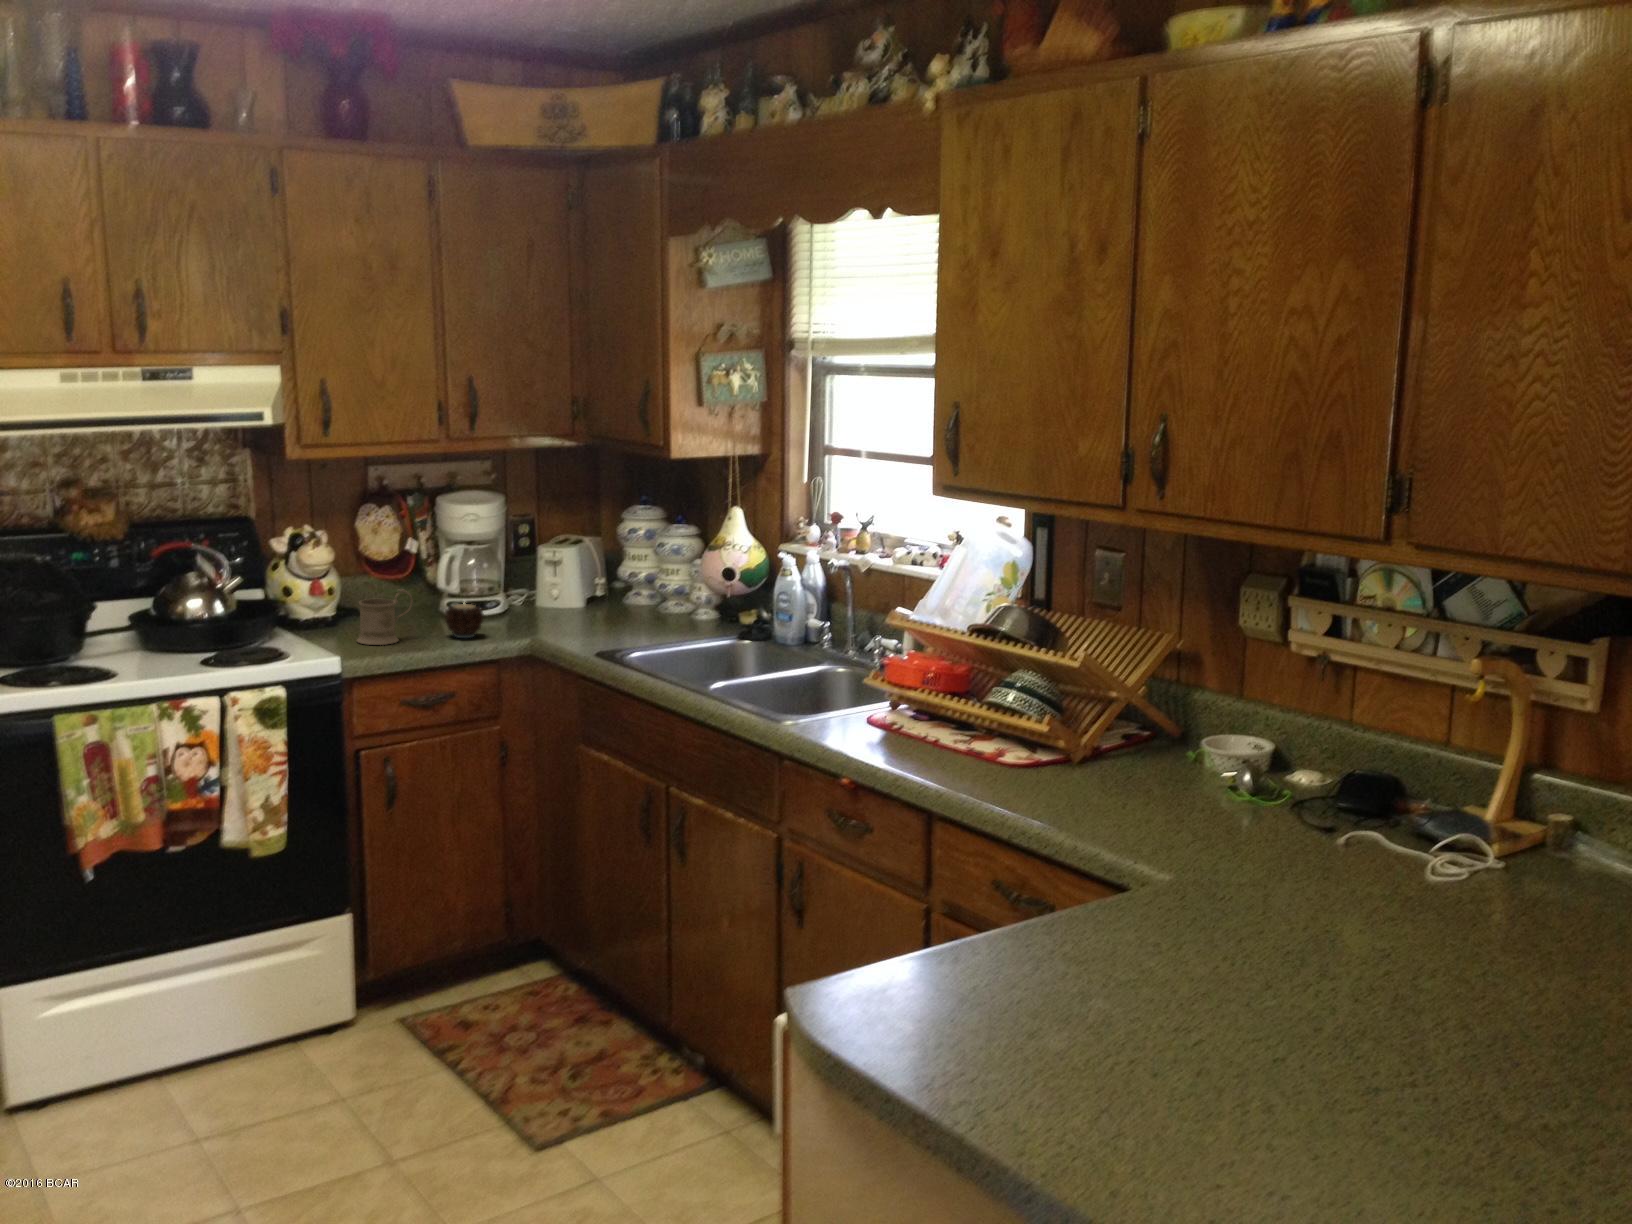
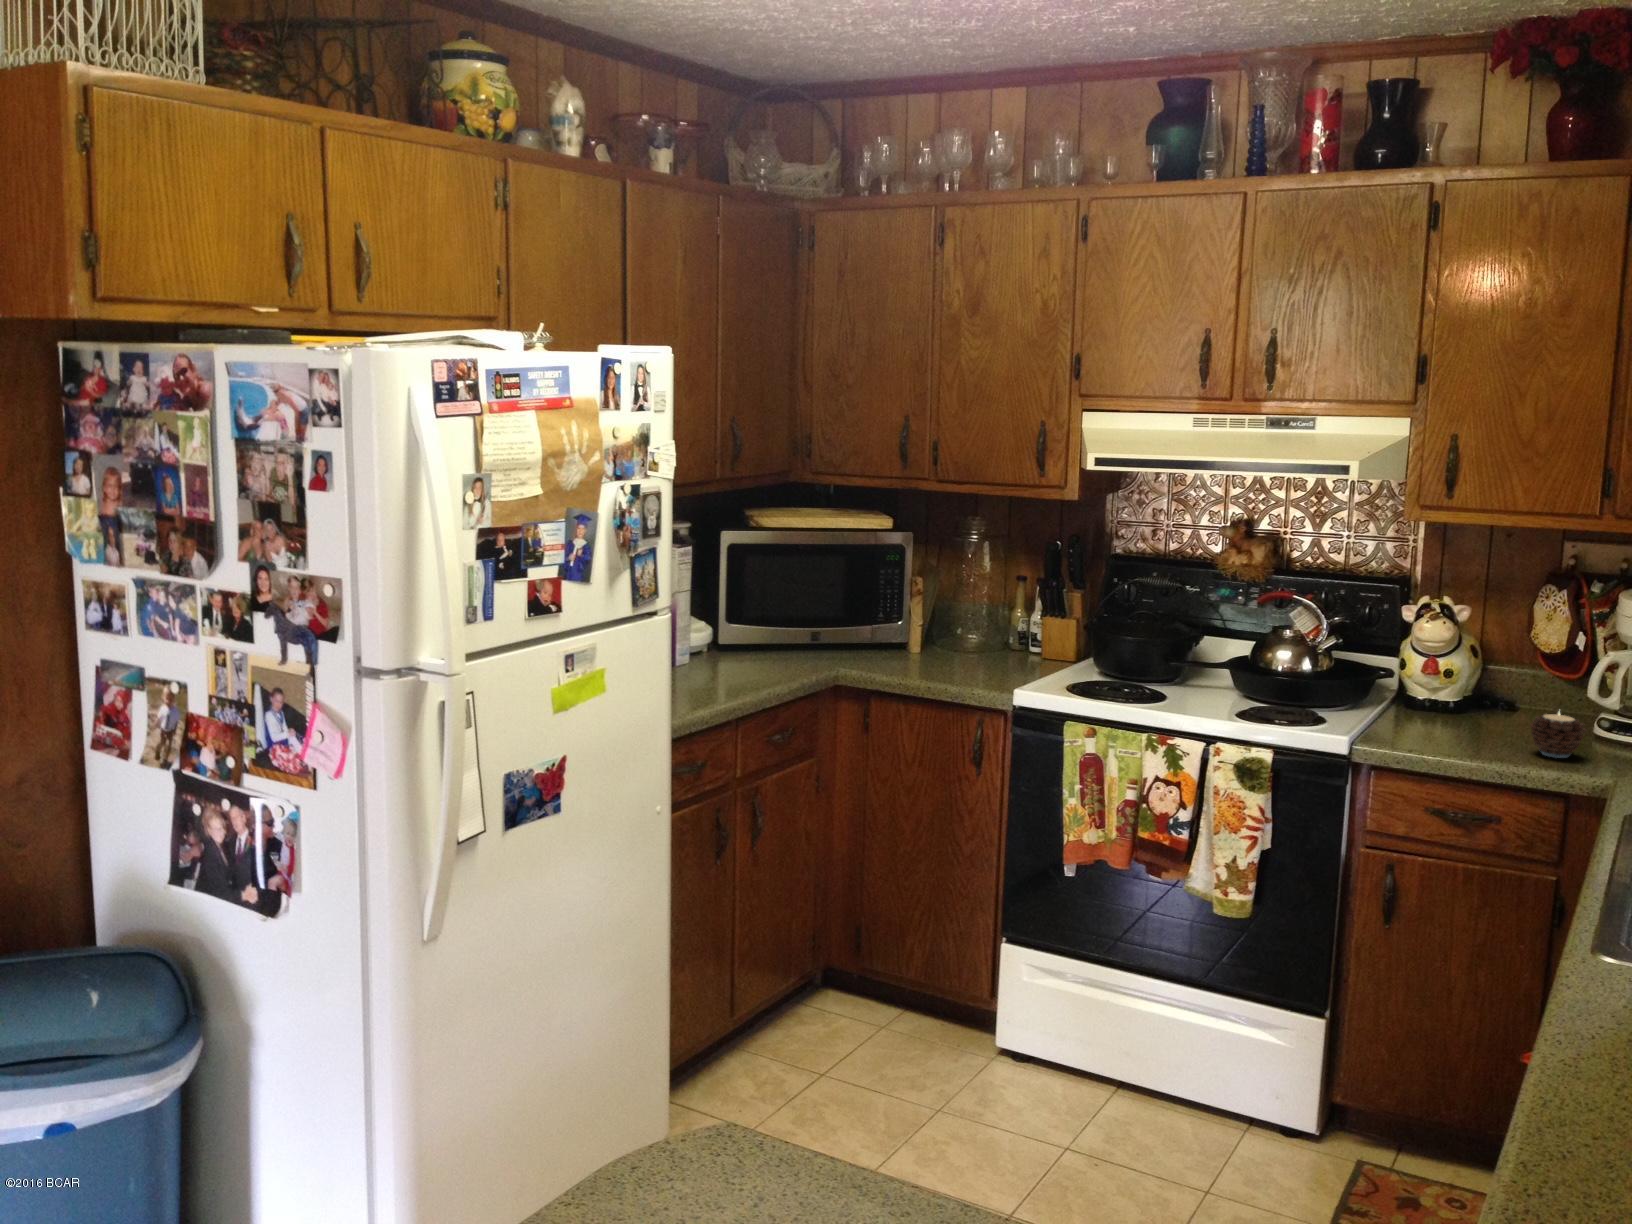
mug: present [357,589,413,645] -> none [1422,682,1502,741]

